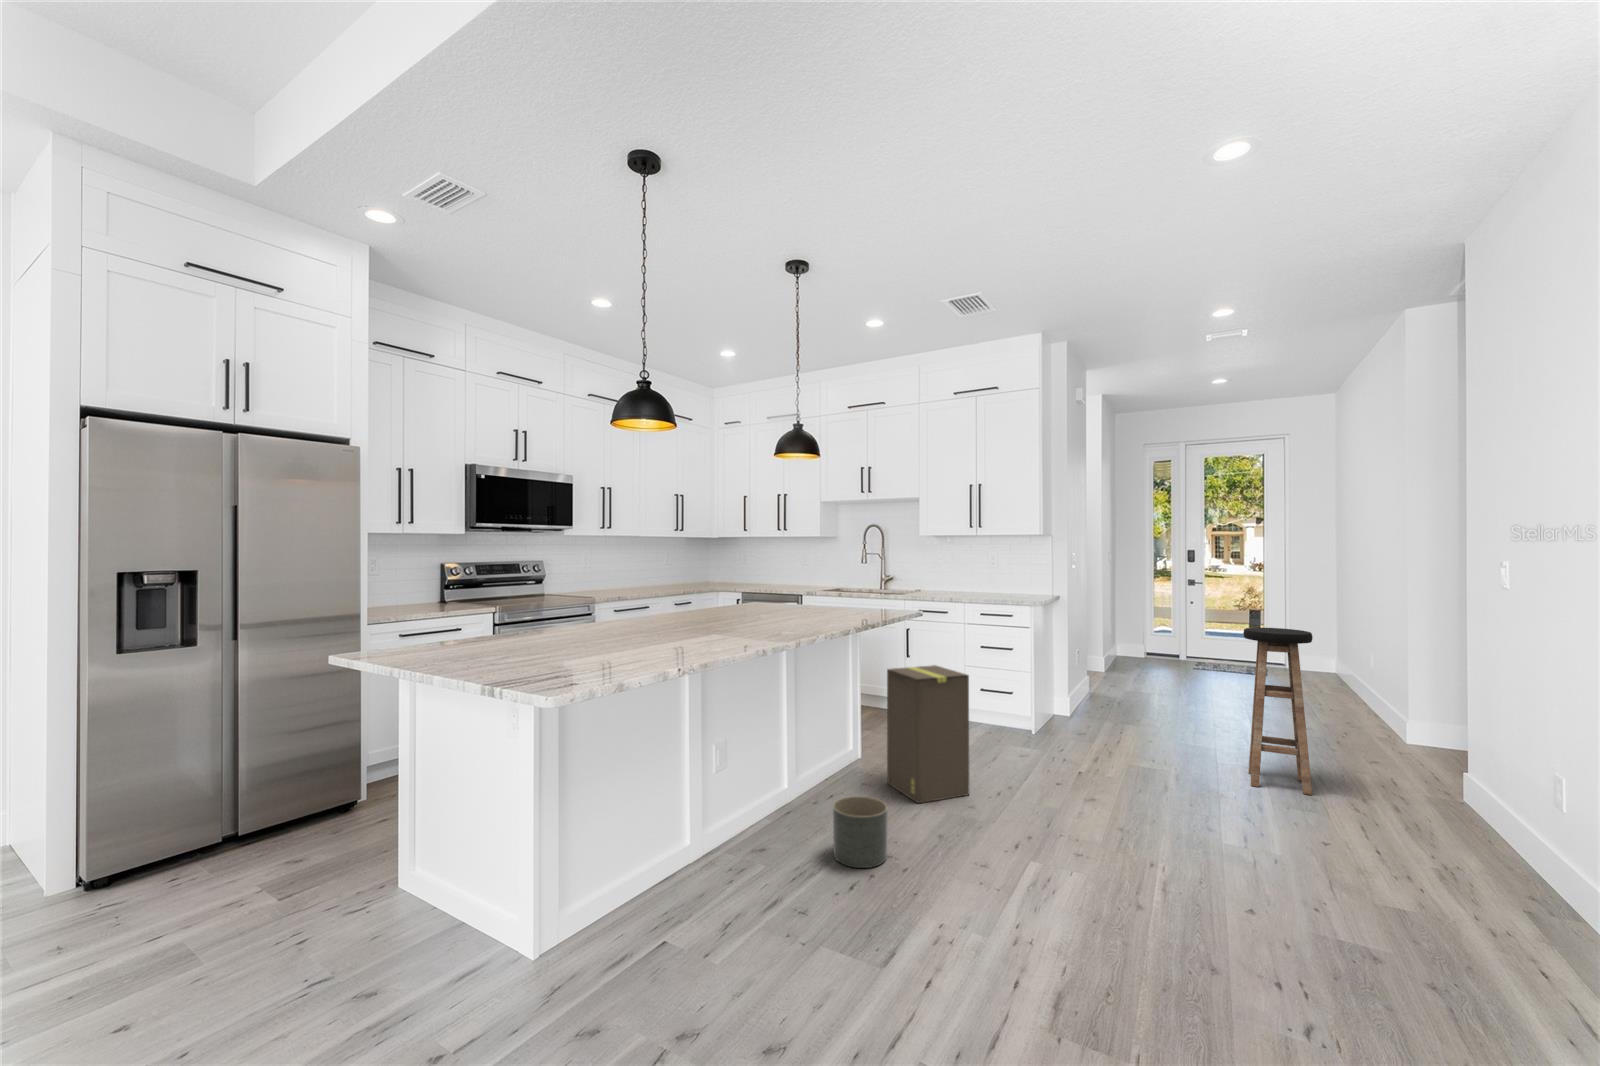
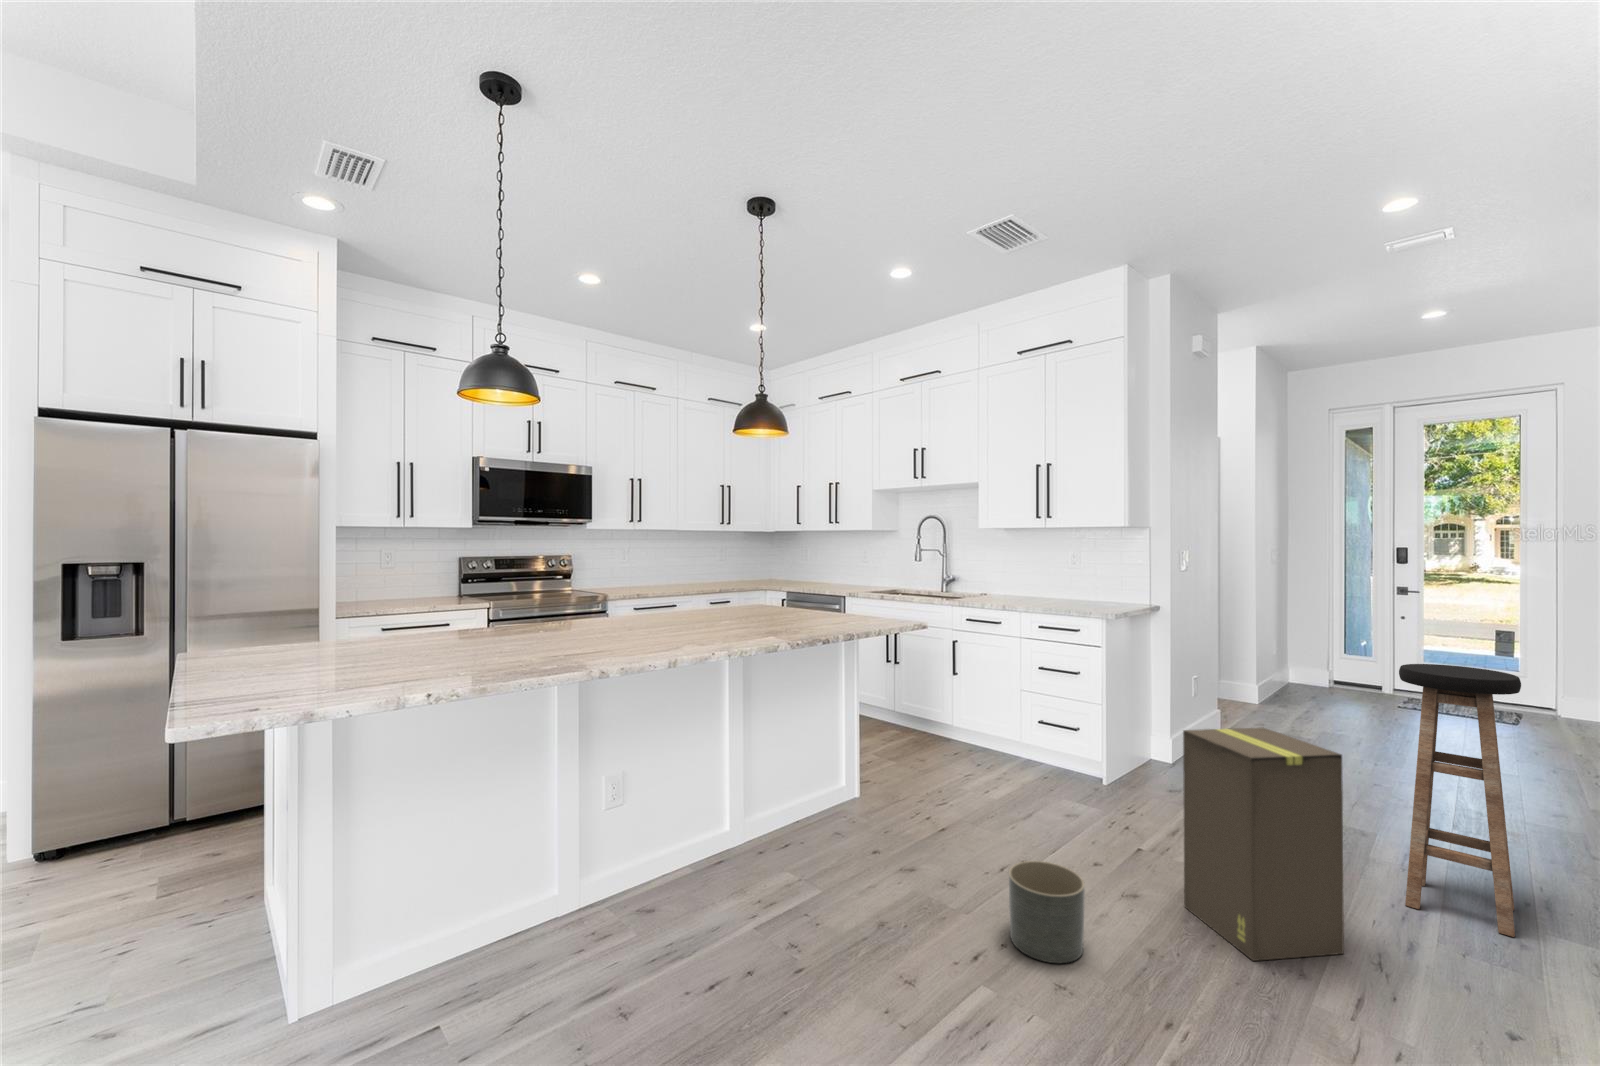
cardboard box: present [887,665,969,803] -> present [1183,728,1344,961]
planter: present [833,796,888,868] -> present [1009,861,1085,963]

